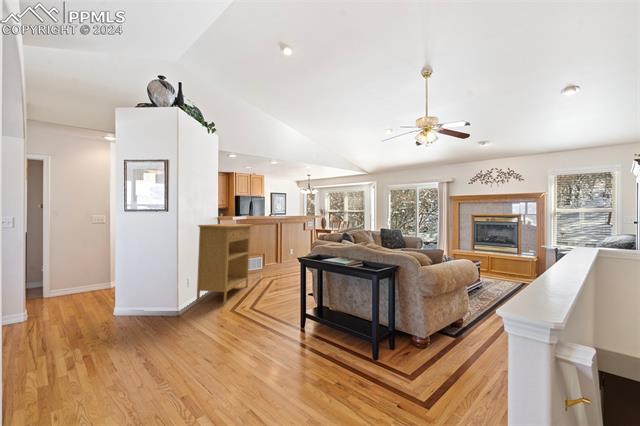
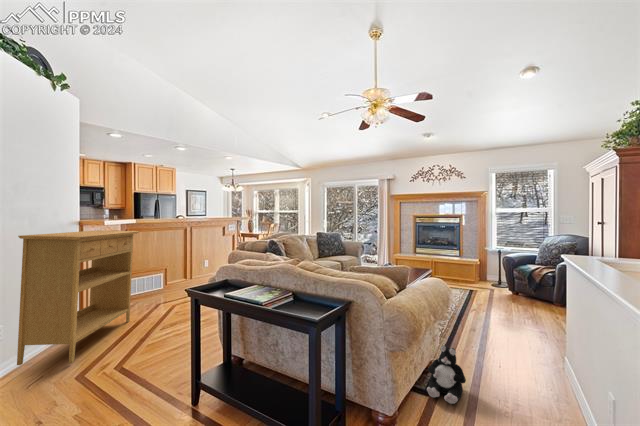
plush toy: none [454,306,483,342] -> present [427,346,466,404]

